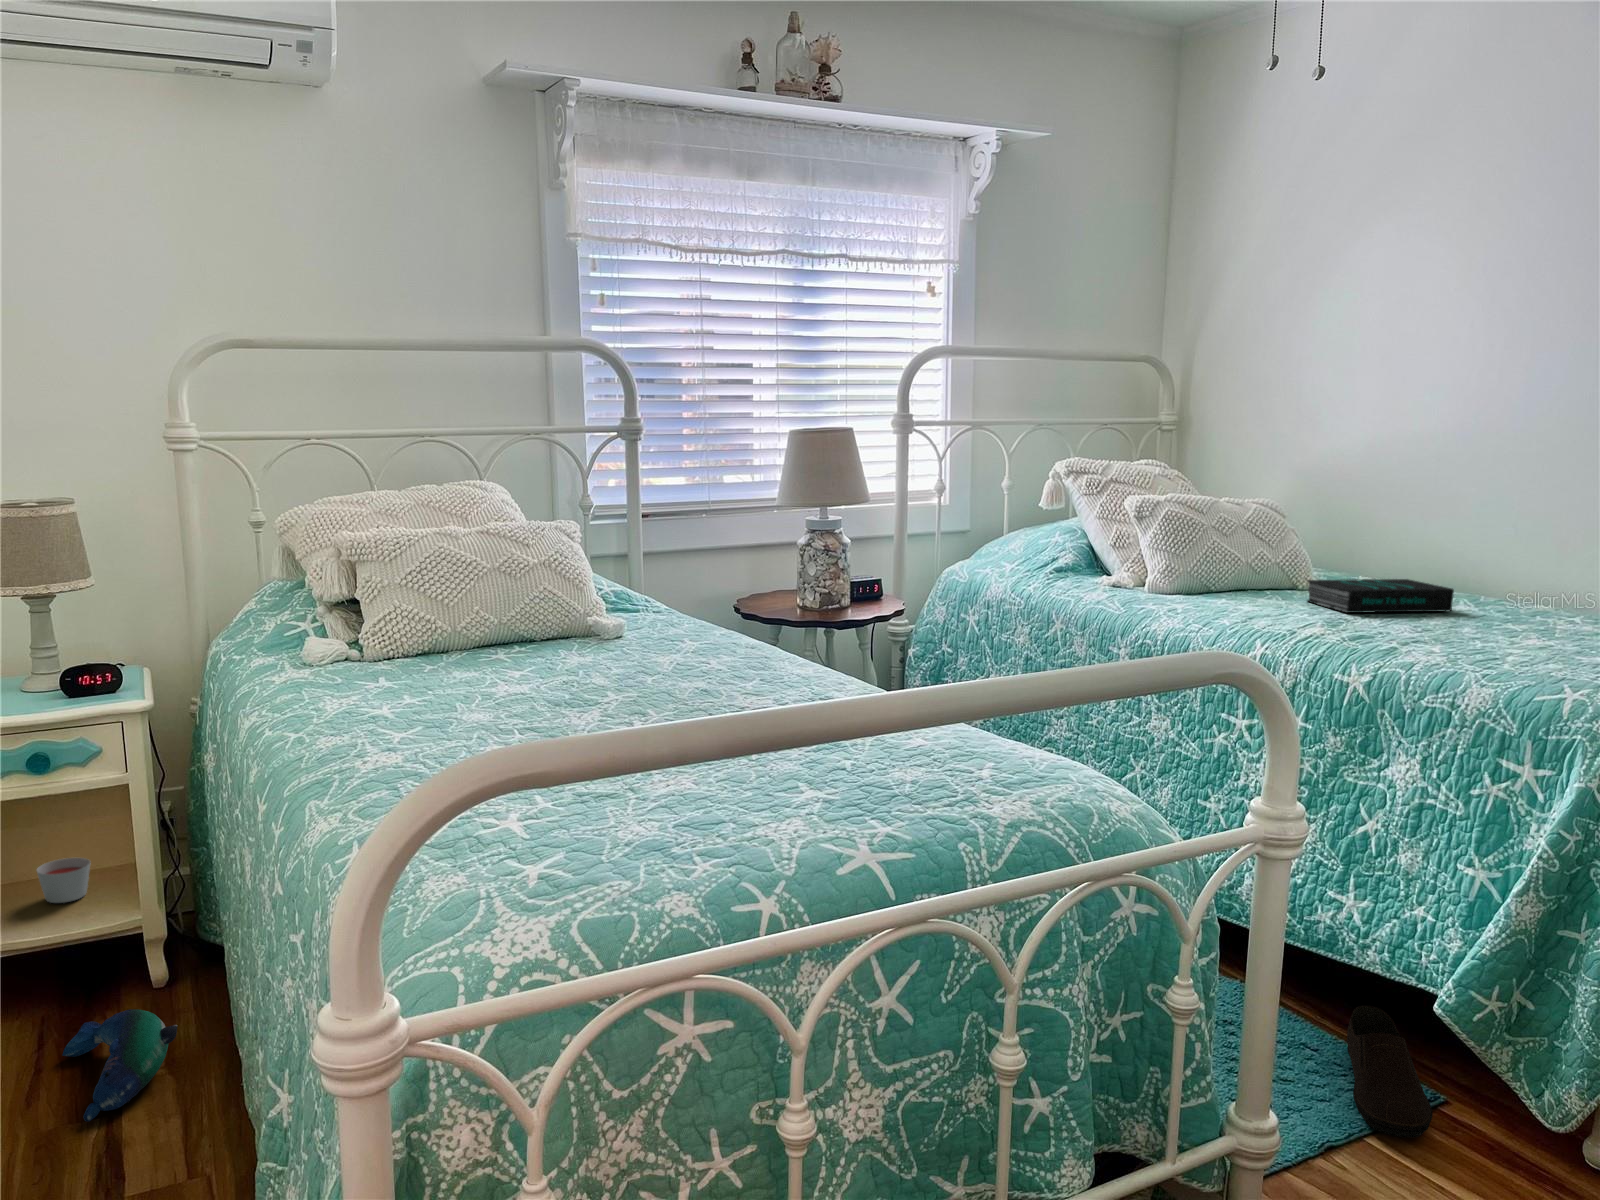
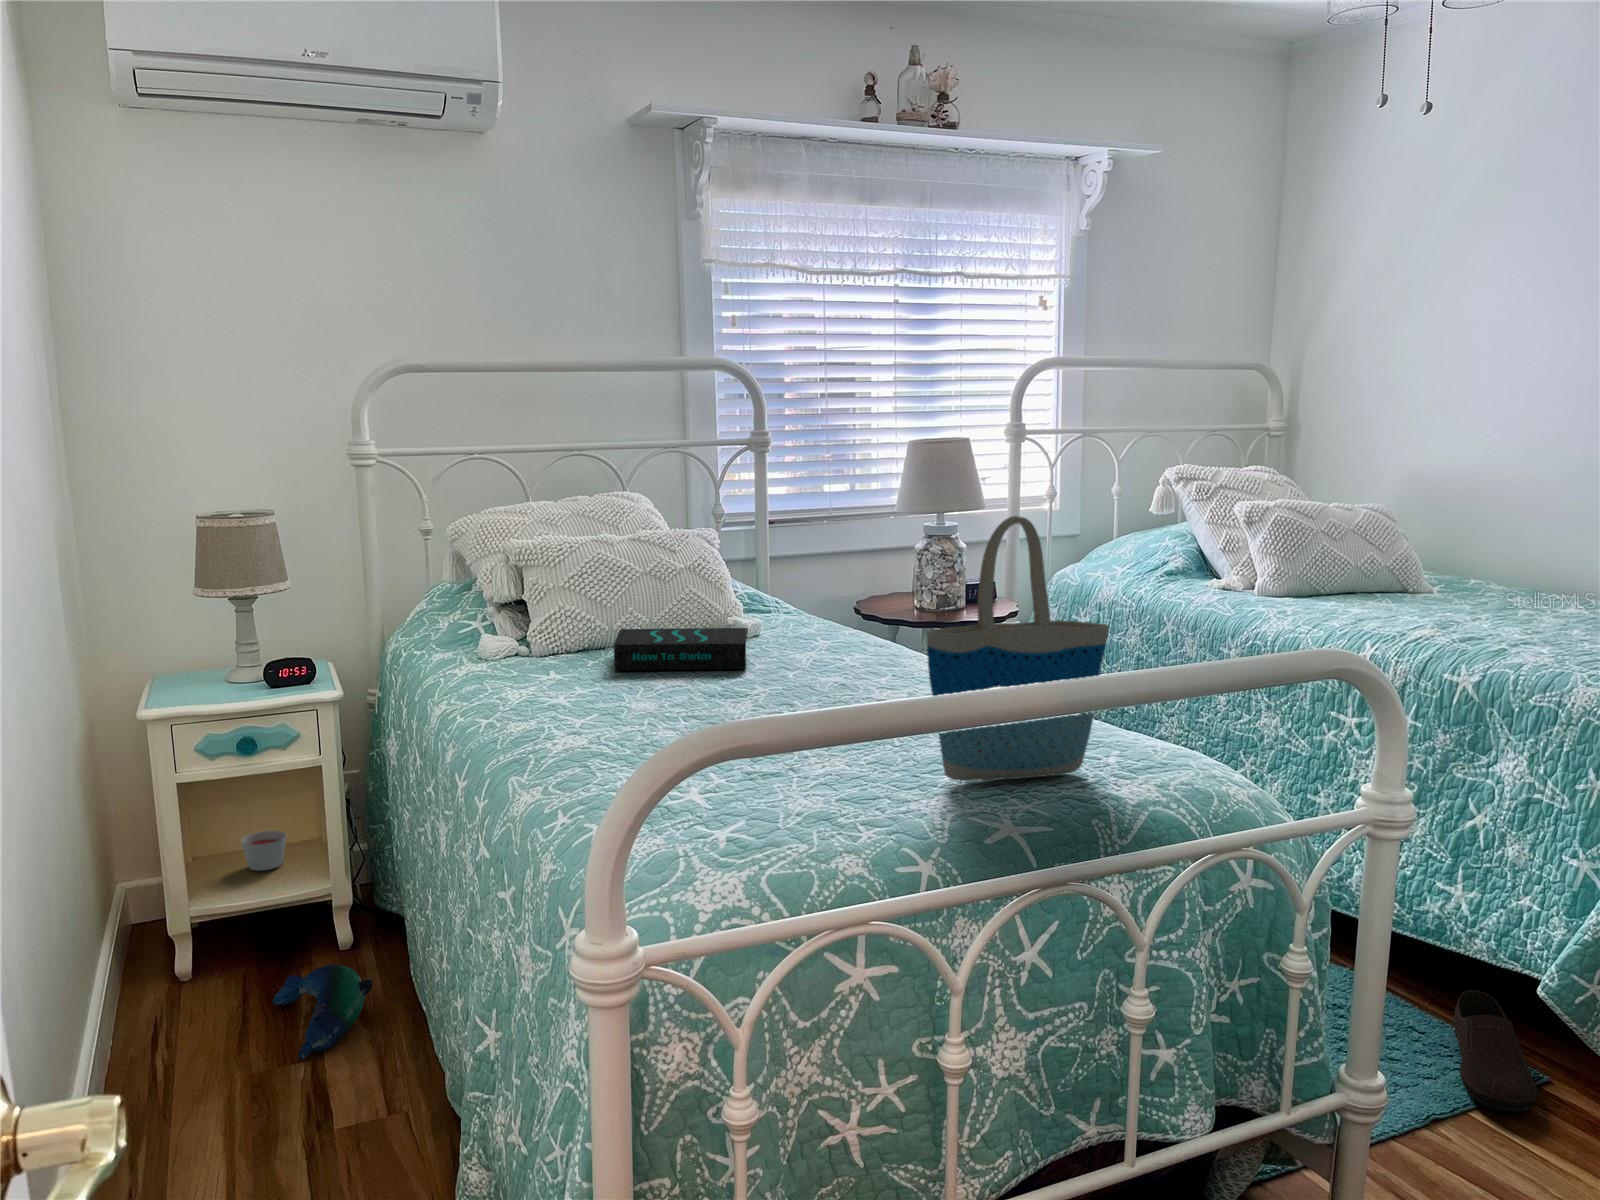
tote bag: none [776,505,980,801] -> present [927,516,1109,781]
book: present [1307,579,1454,613] -> present [614,628,748,670]

